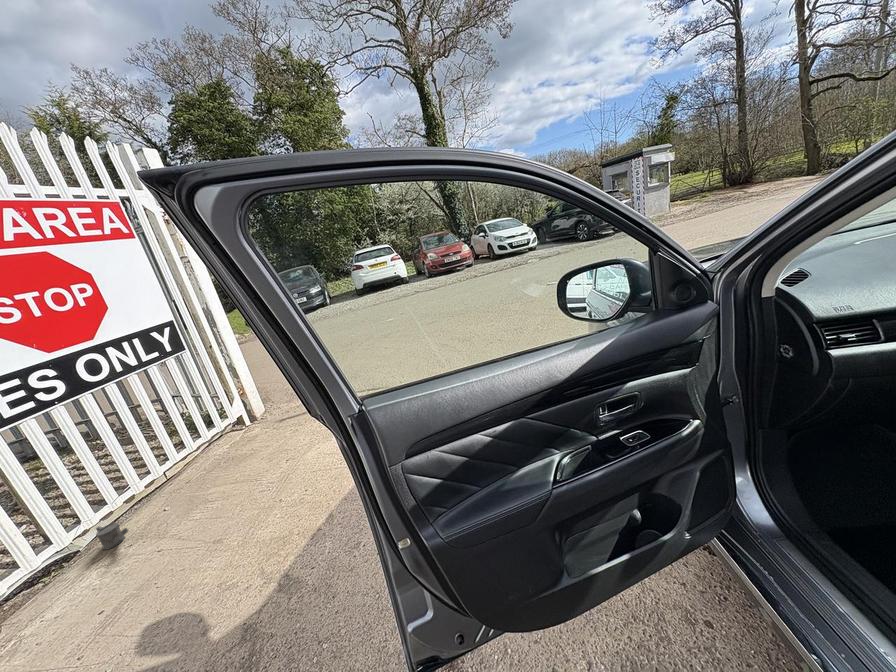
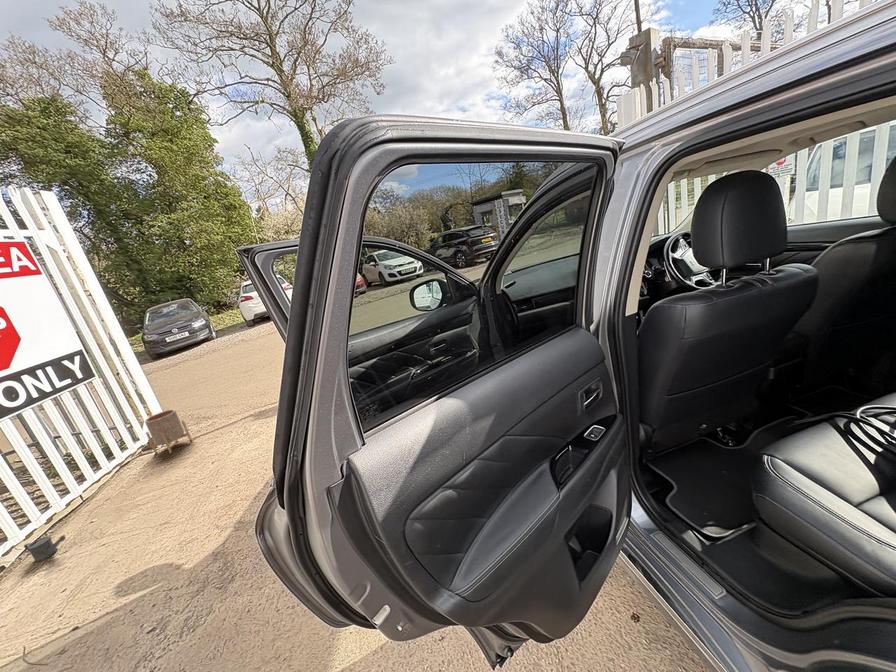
planter: none [234,388,279,436] -> present [145,409,192,453]

